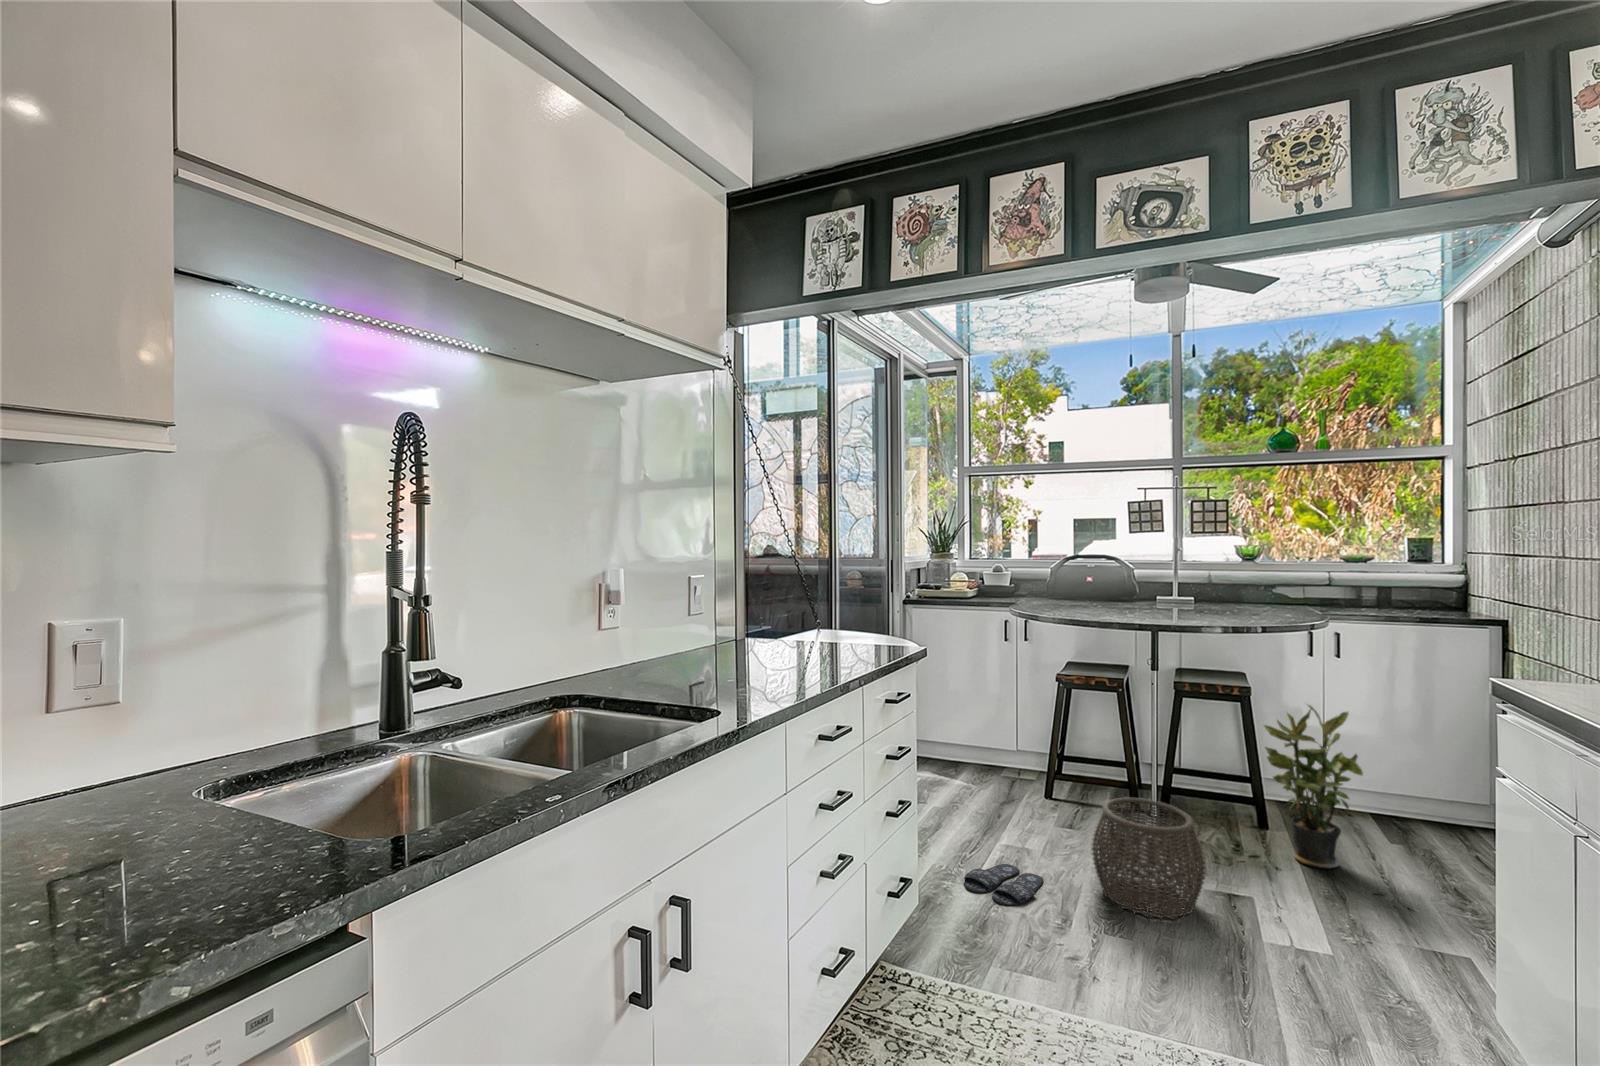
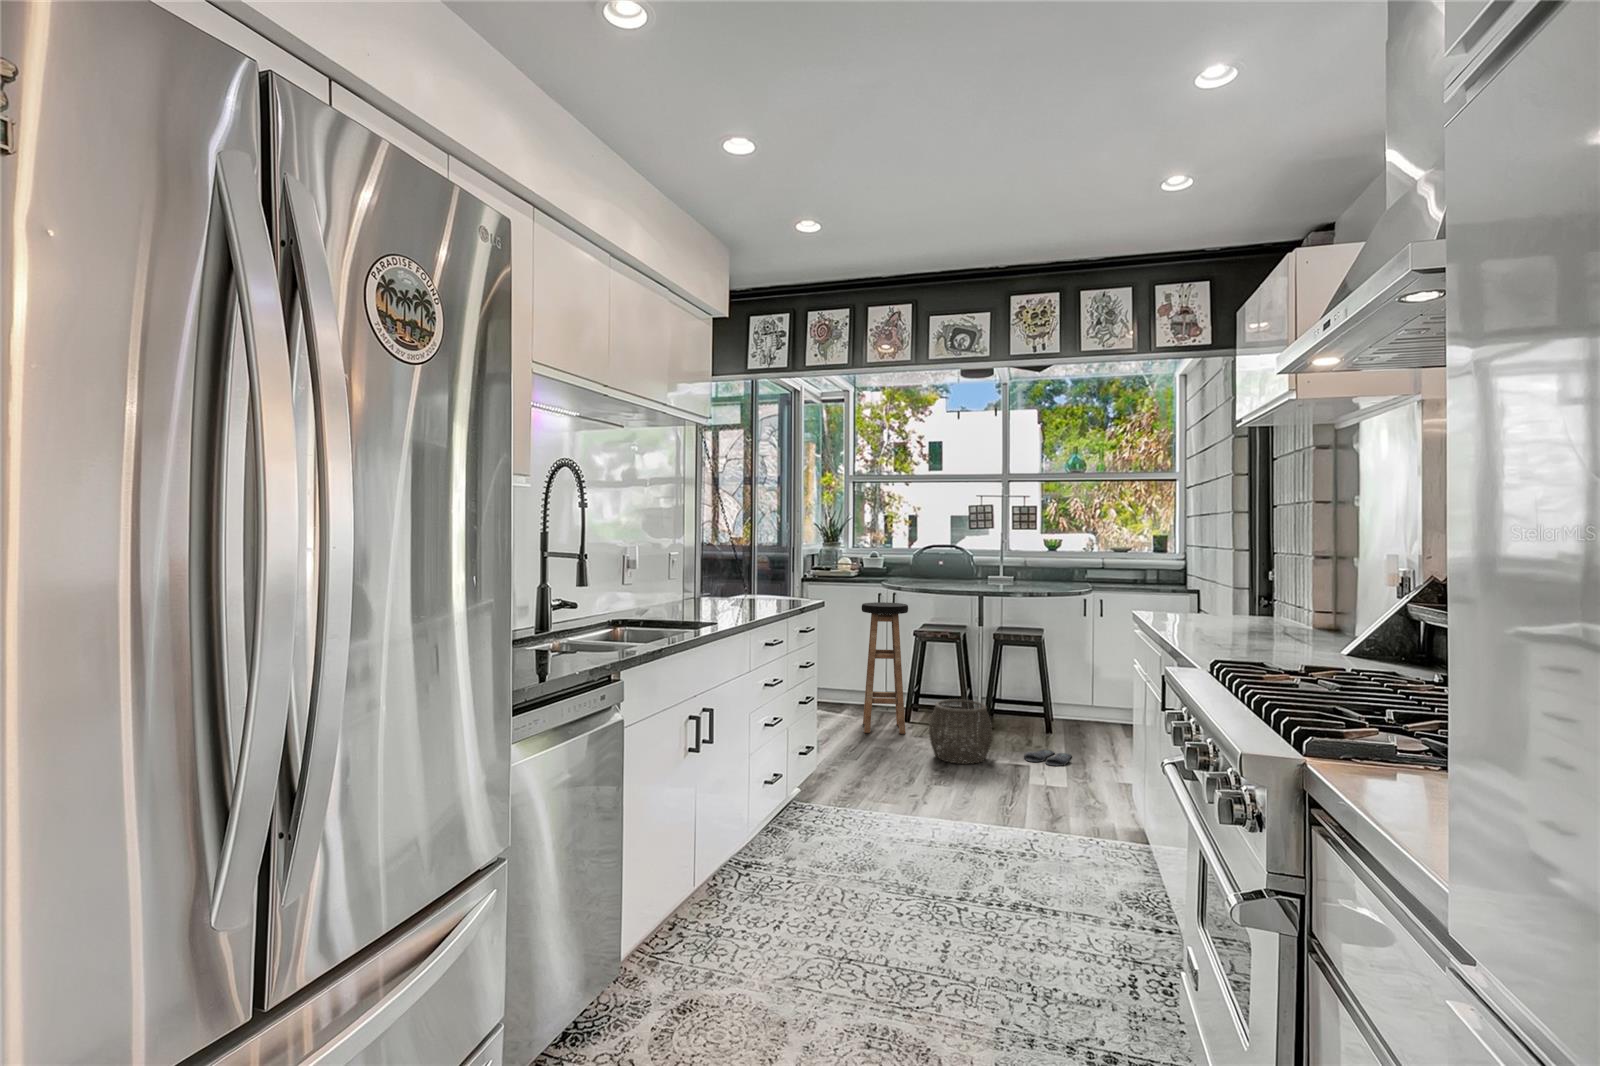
bar stool: none [980,635,1049,831] -> present [862,602,908,734]
potted plant: present [1264,705,1363,869] -> none [1038,640,1093,742]
slippers: present [964,864,1044,906] -> present [1024,750,1071,766]

